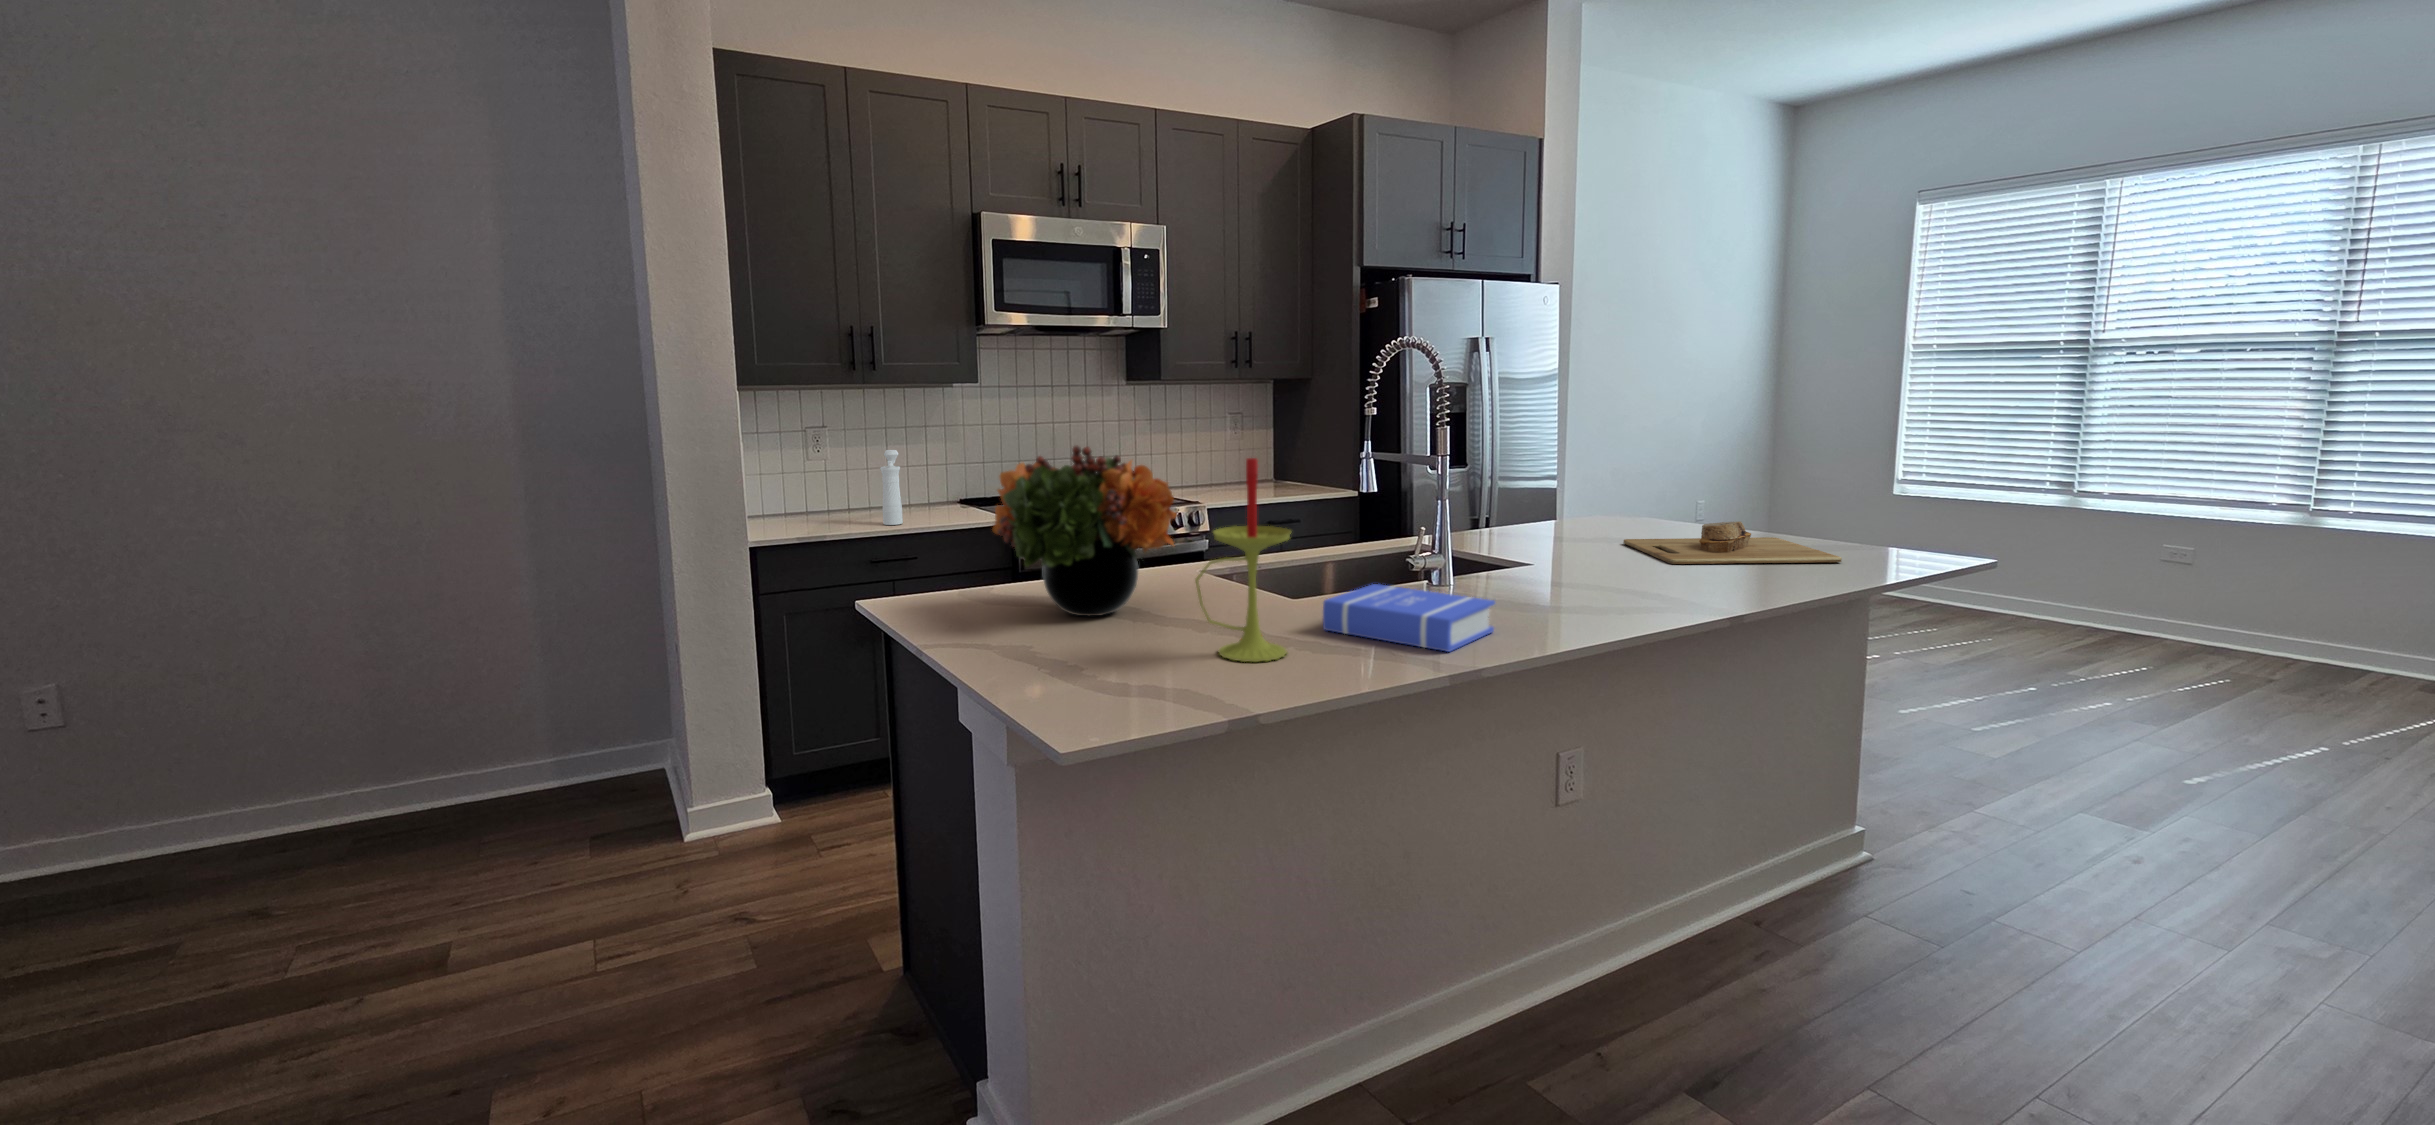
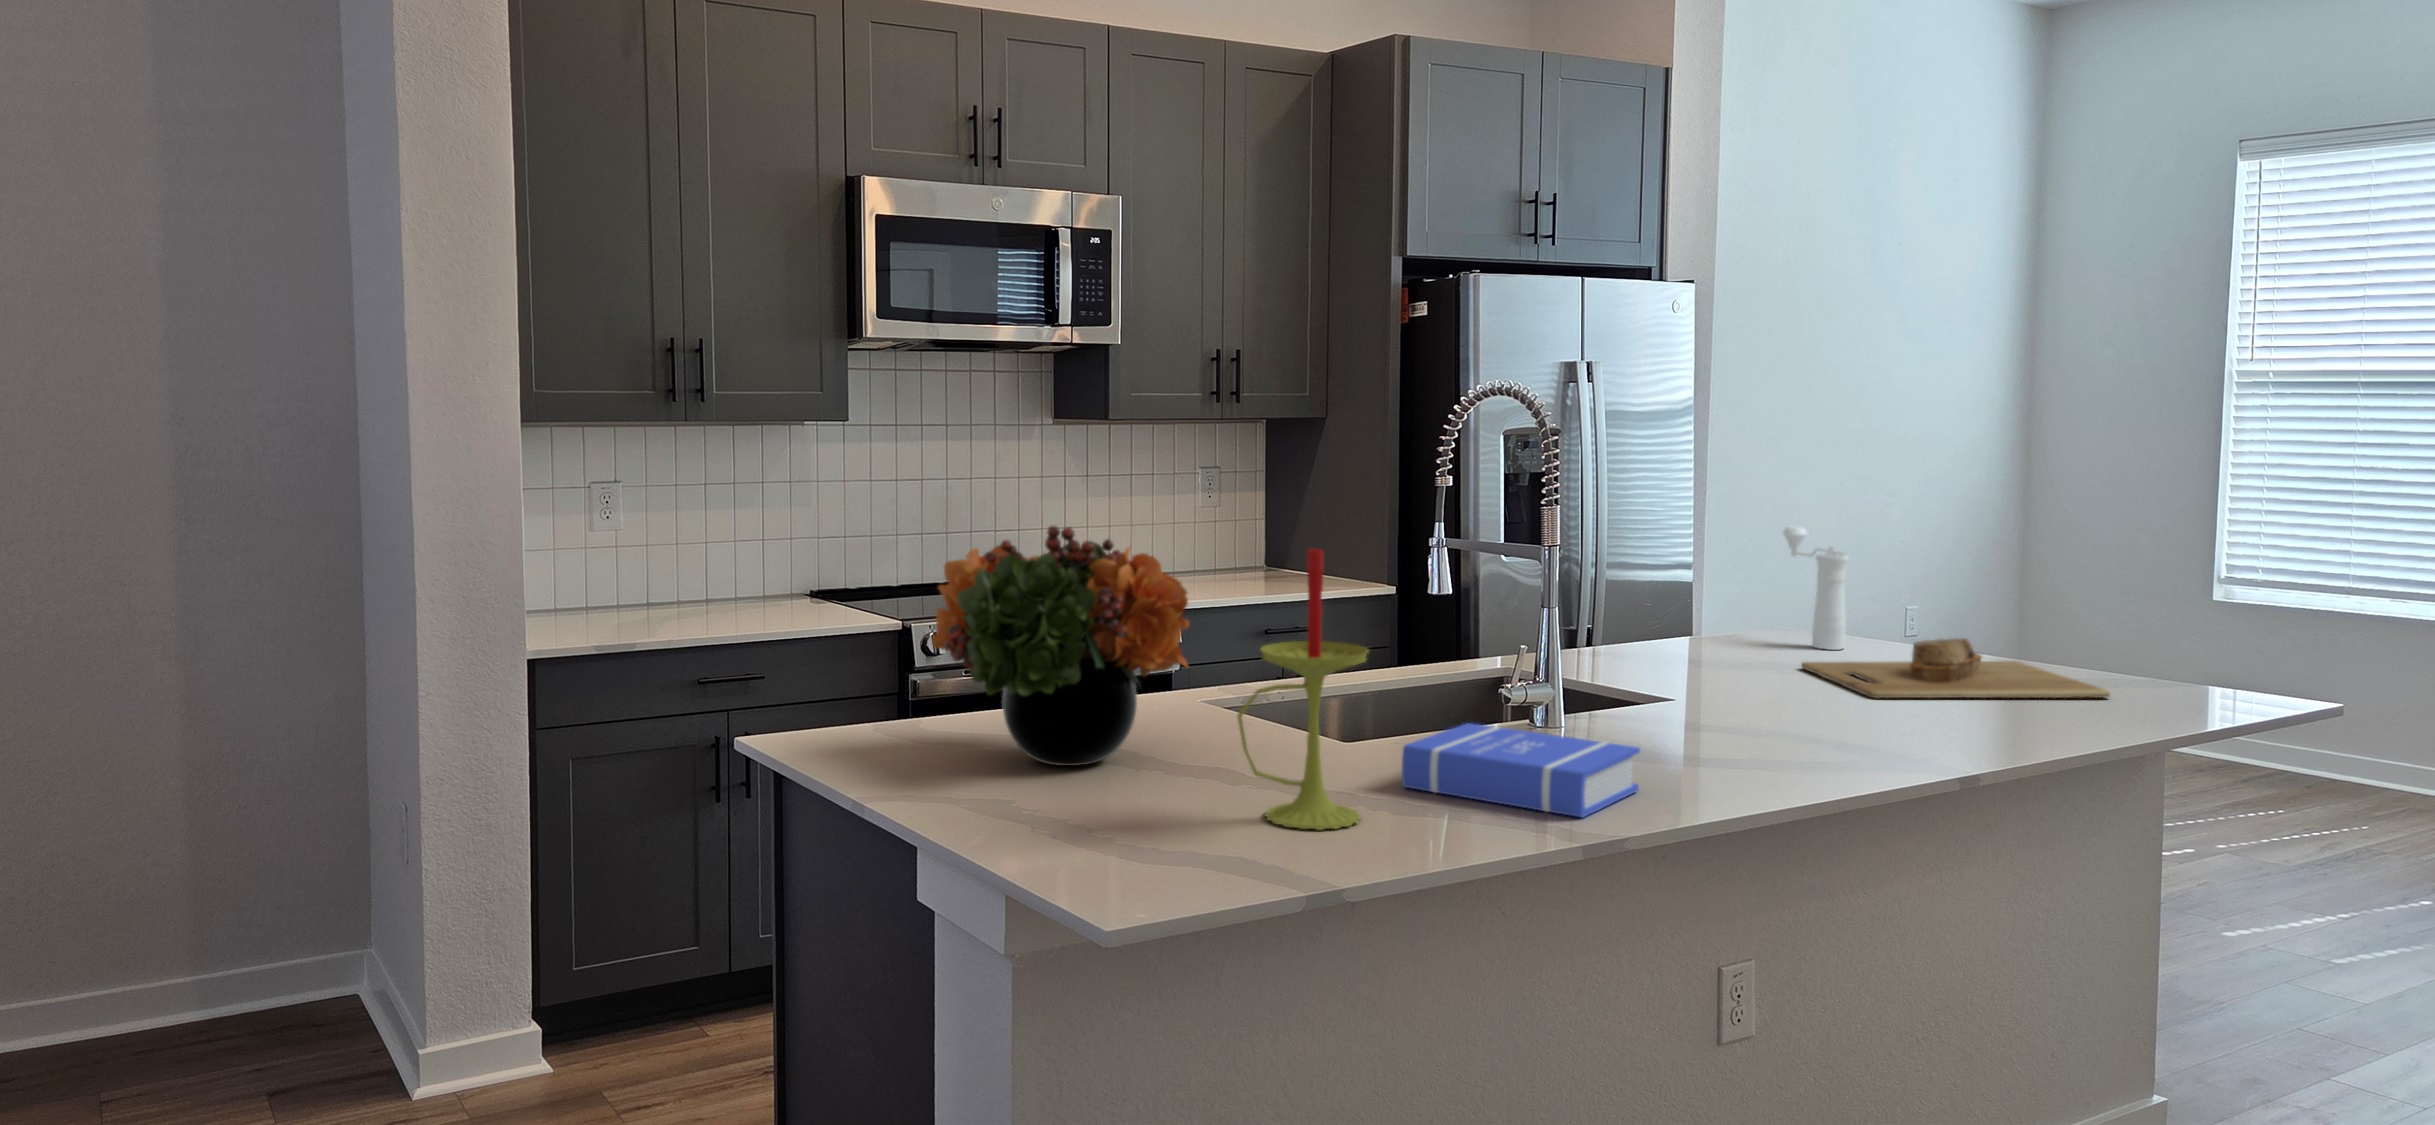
pepper mill: present [880,450,903,525] -> present [1783,526,1849,650]

